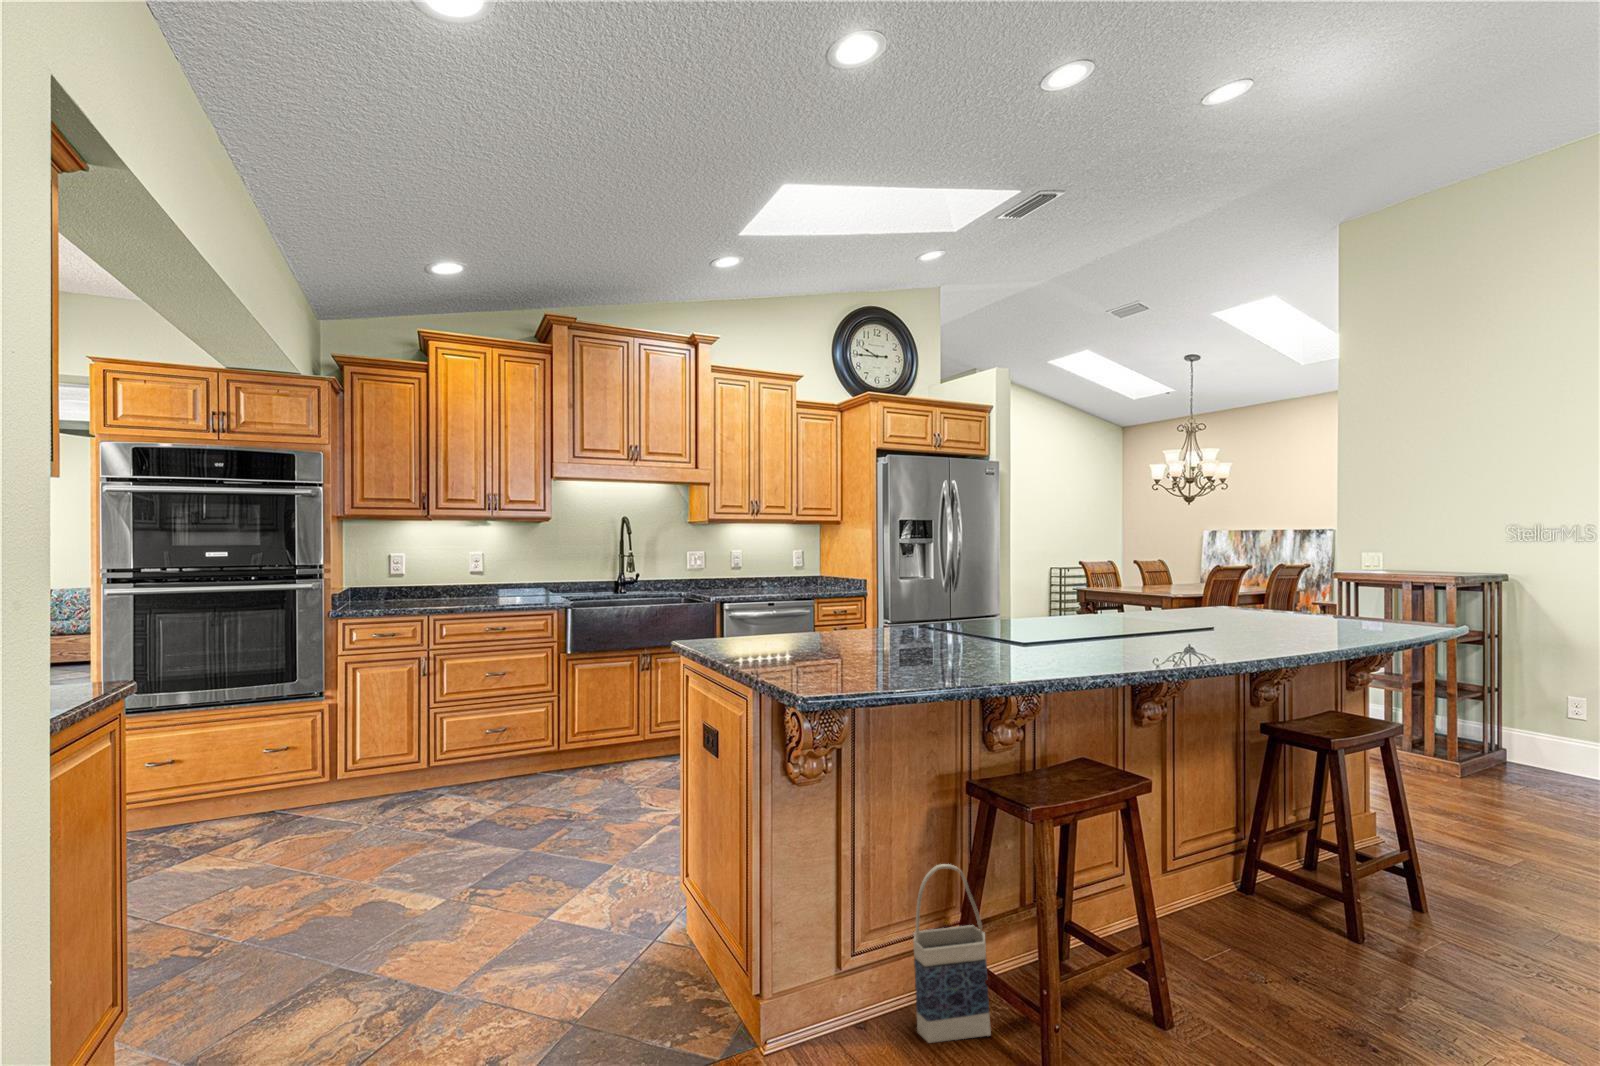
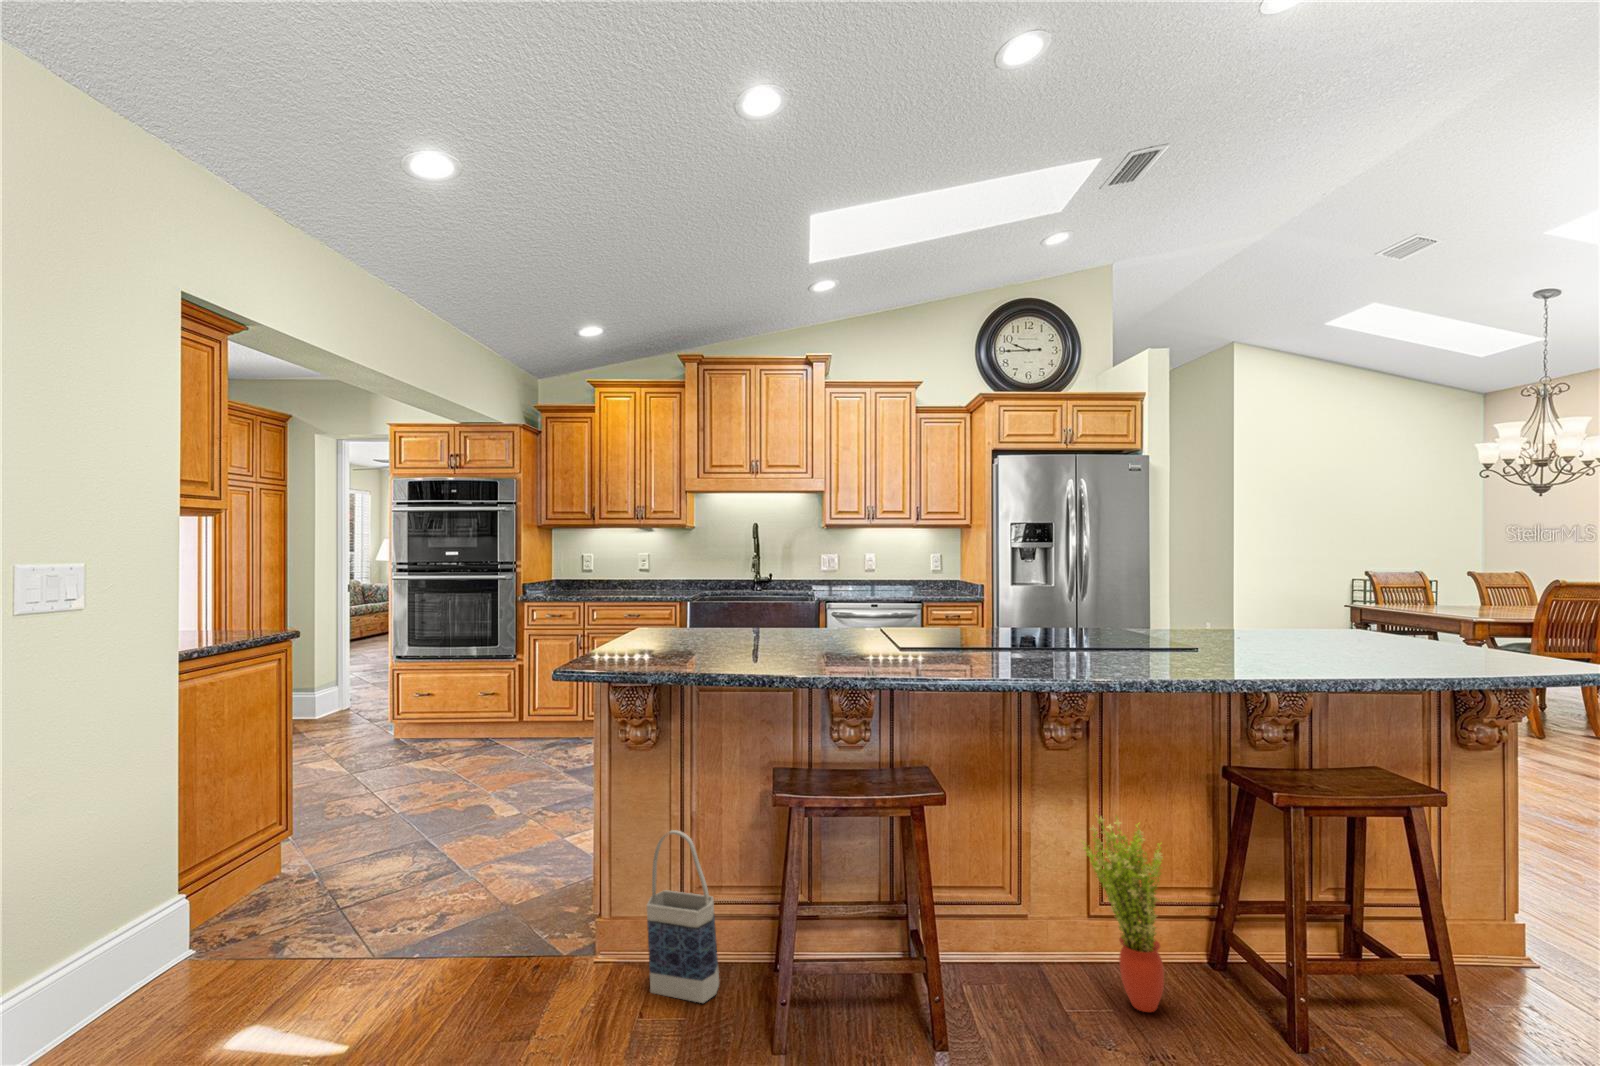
potted plant: none [1230,781,1305,936] -> present [1083,816,1164,1012]

